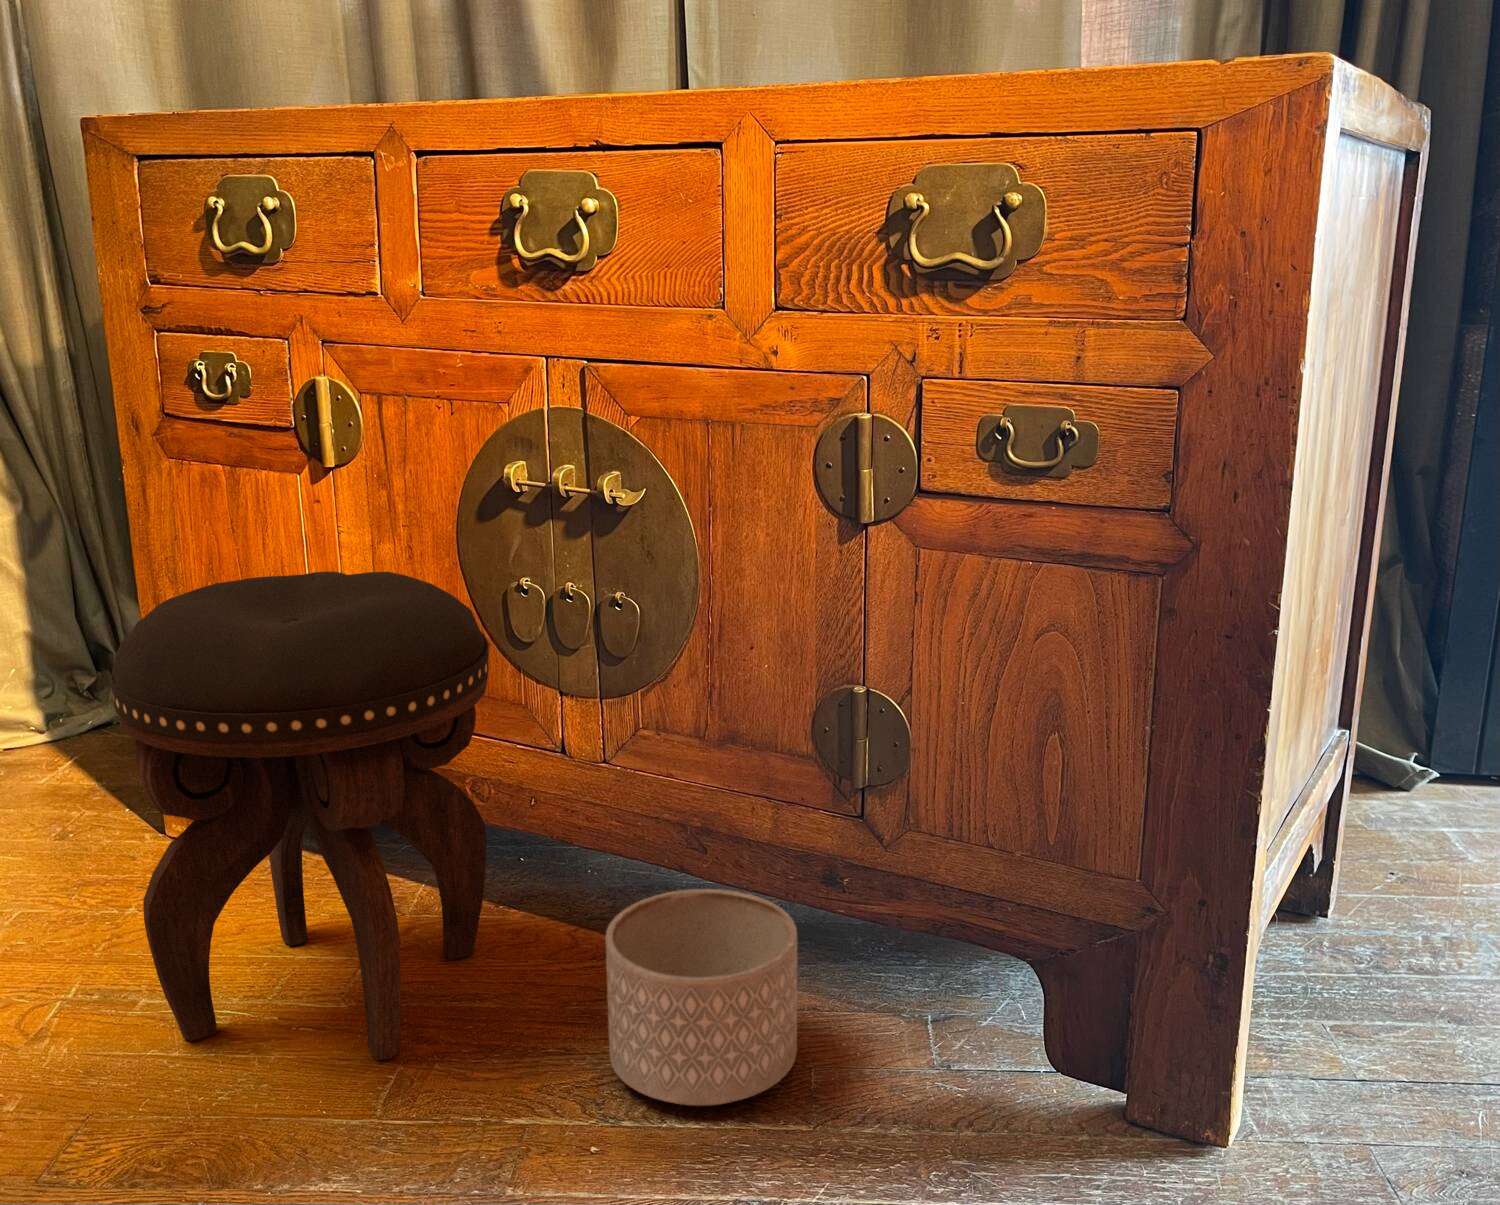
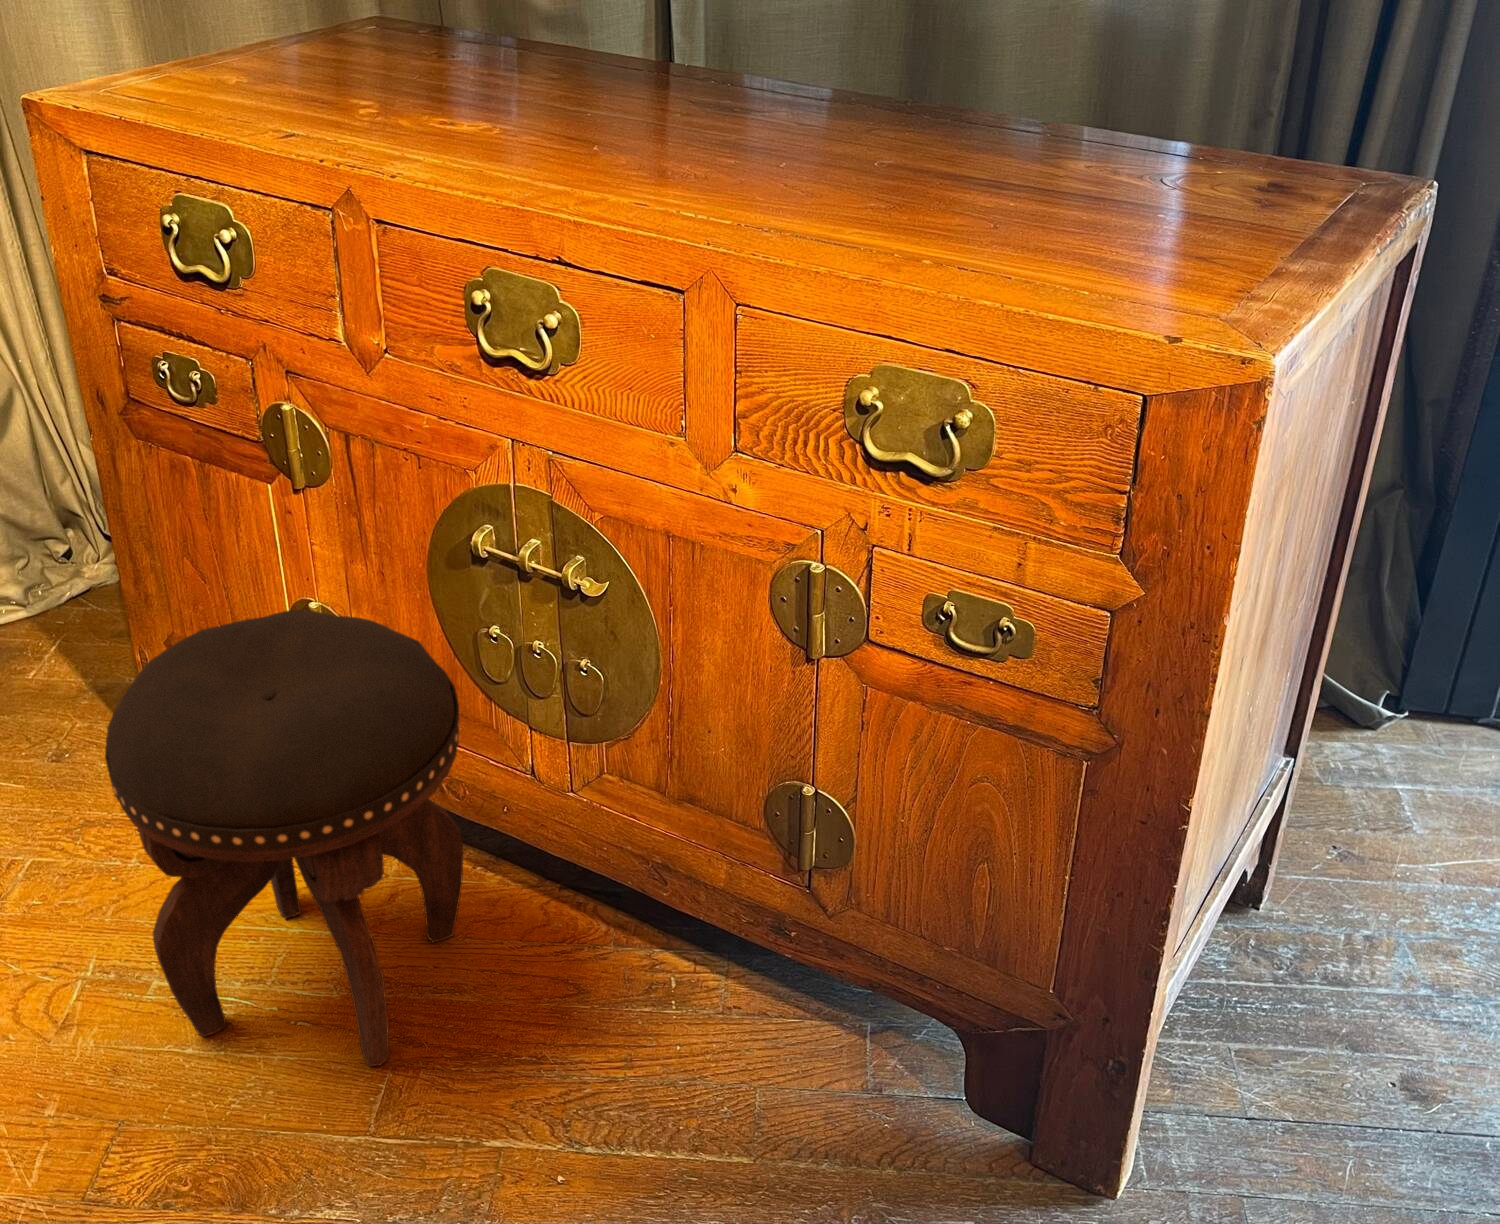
planter: present [605,889,797,1106] -> none [569,928,741,1137]

